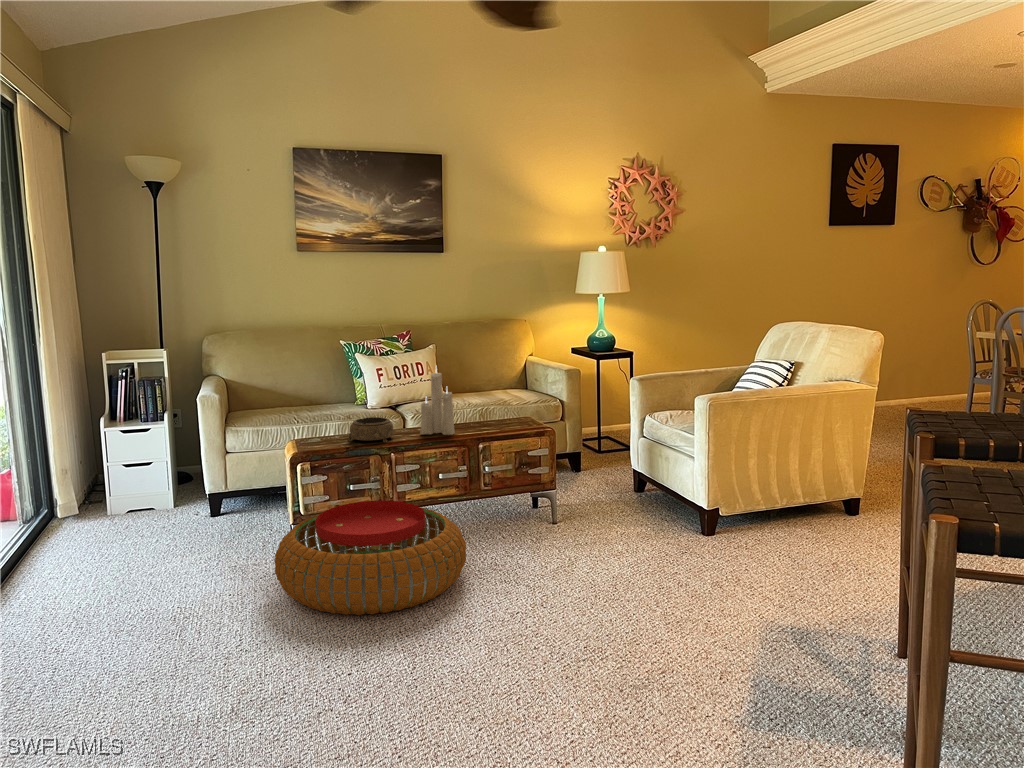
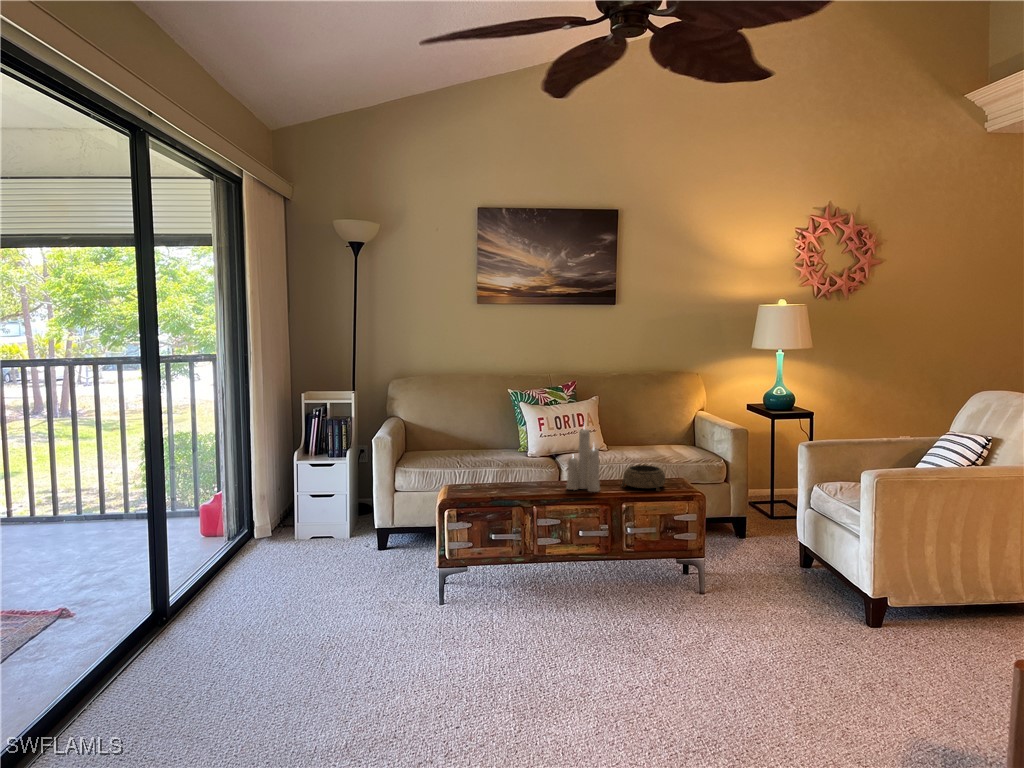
decorative bowl: present [347,417,393,442] -> present [621,465,665,491]
pouf: present [274,500,466,615] -> none [409,553,594,671]

